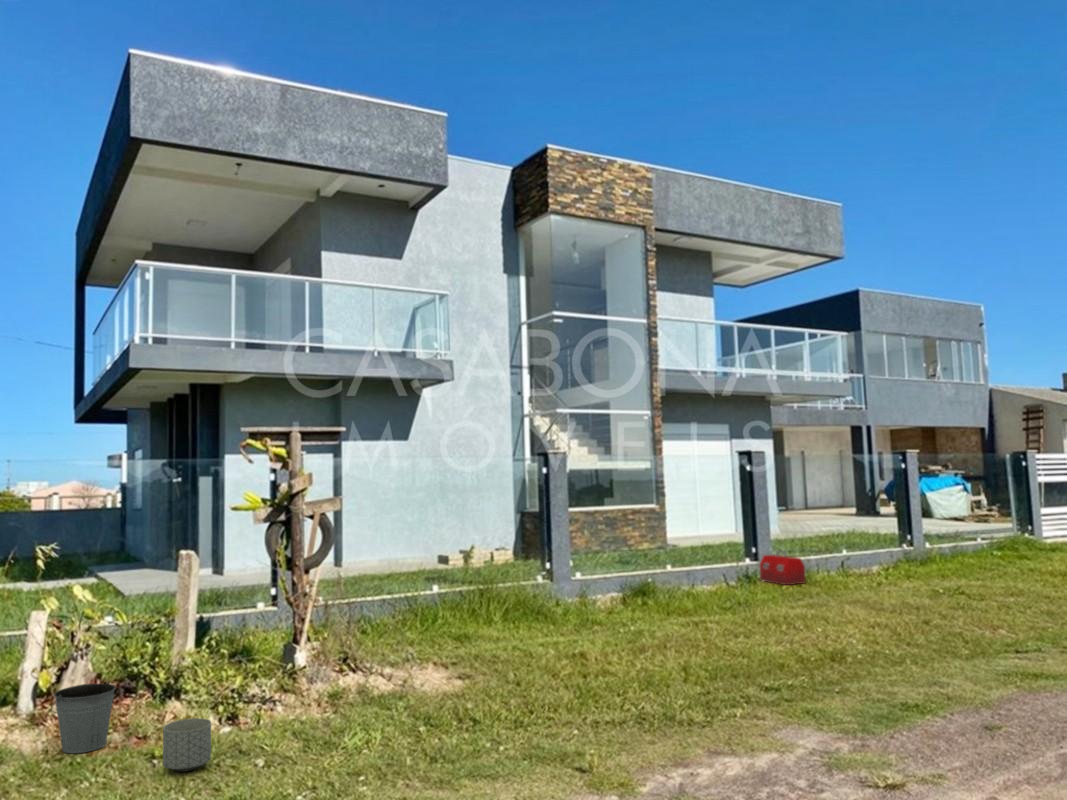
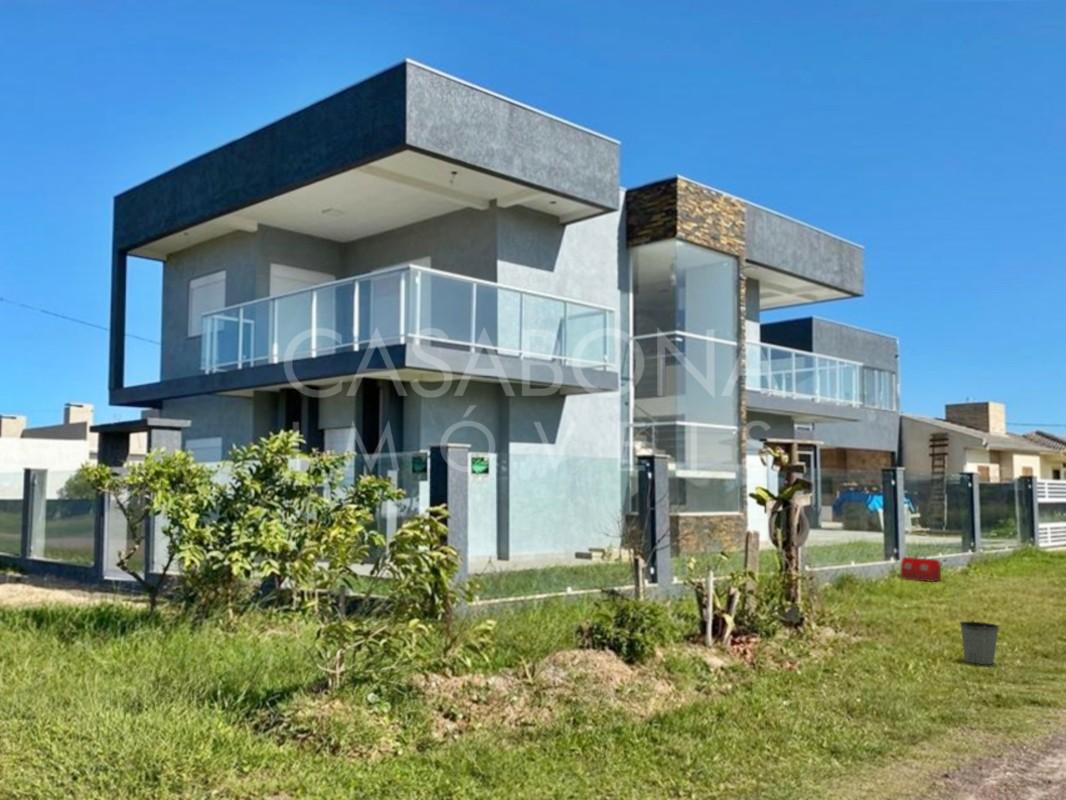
bucket: present [51,681,115,753] -> present [960,621,999,664]
planter: present [163,718,211,772] -> none [859,652,893,687]

